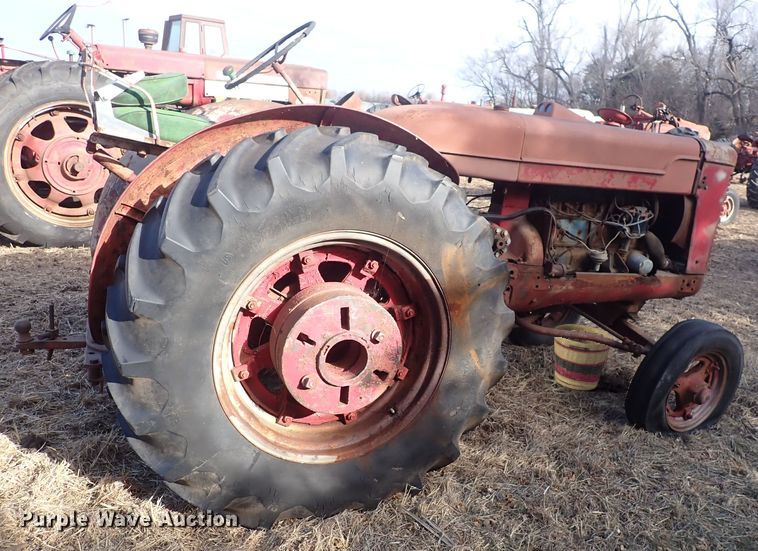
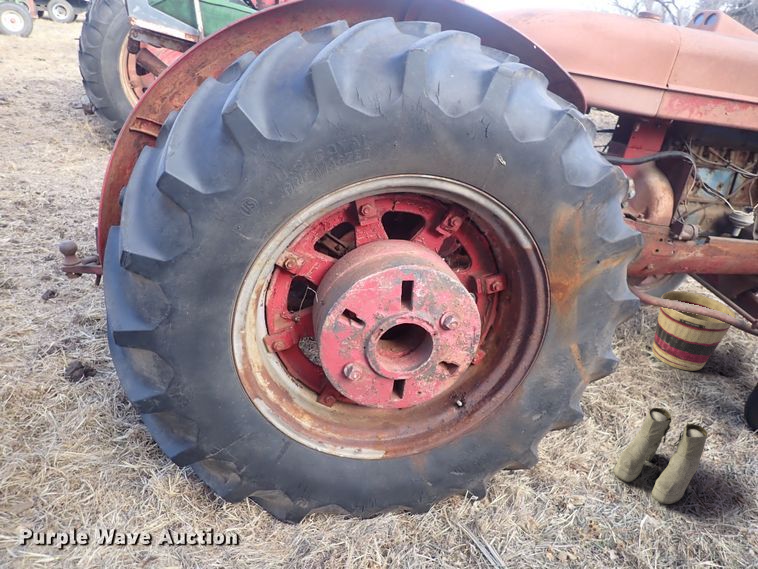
boots: none [525,409,589,484] -> present [613,408,707,504]

